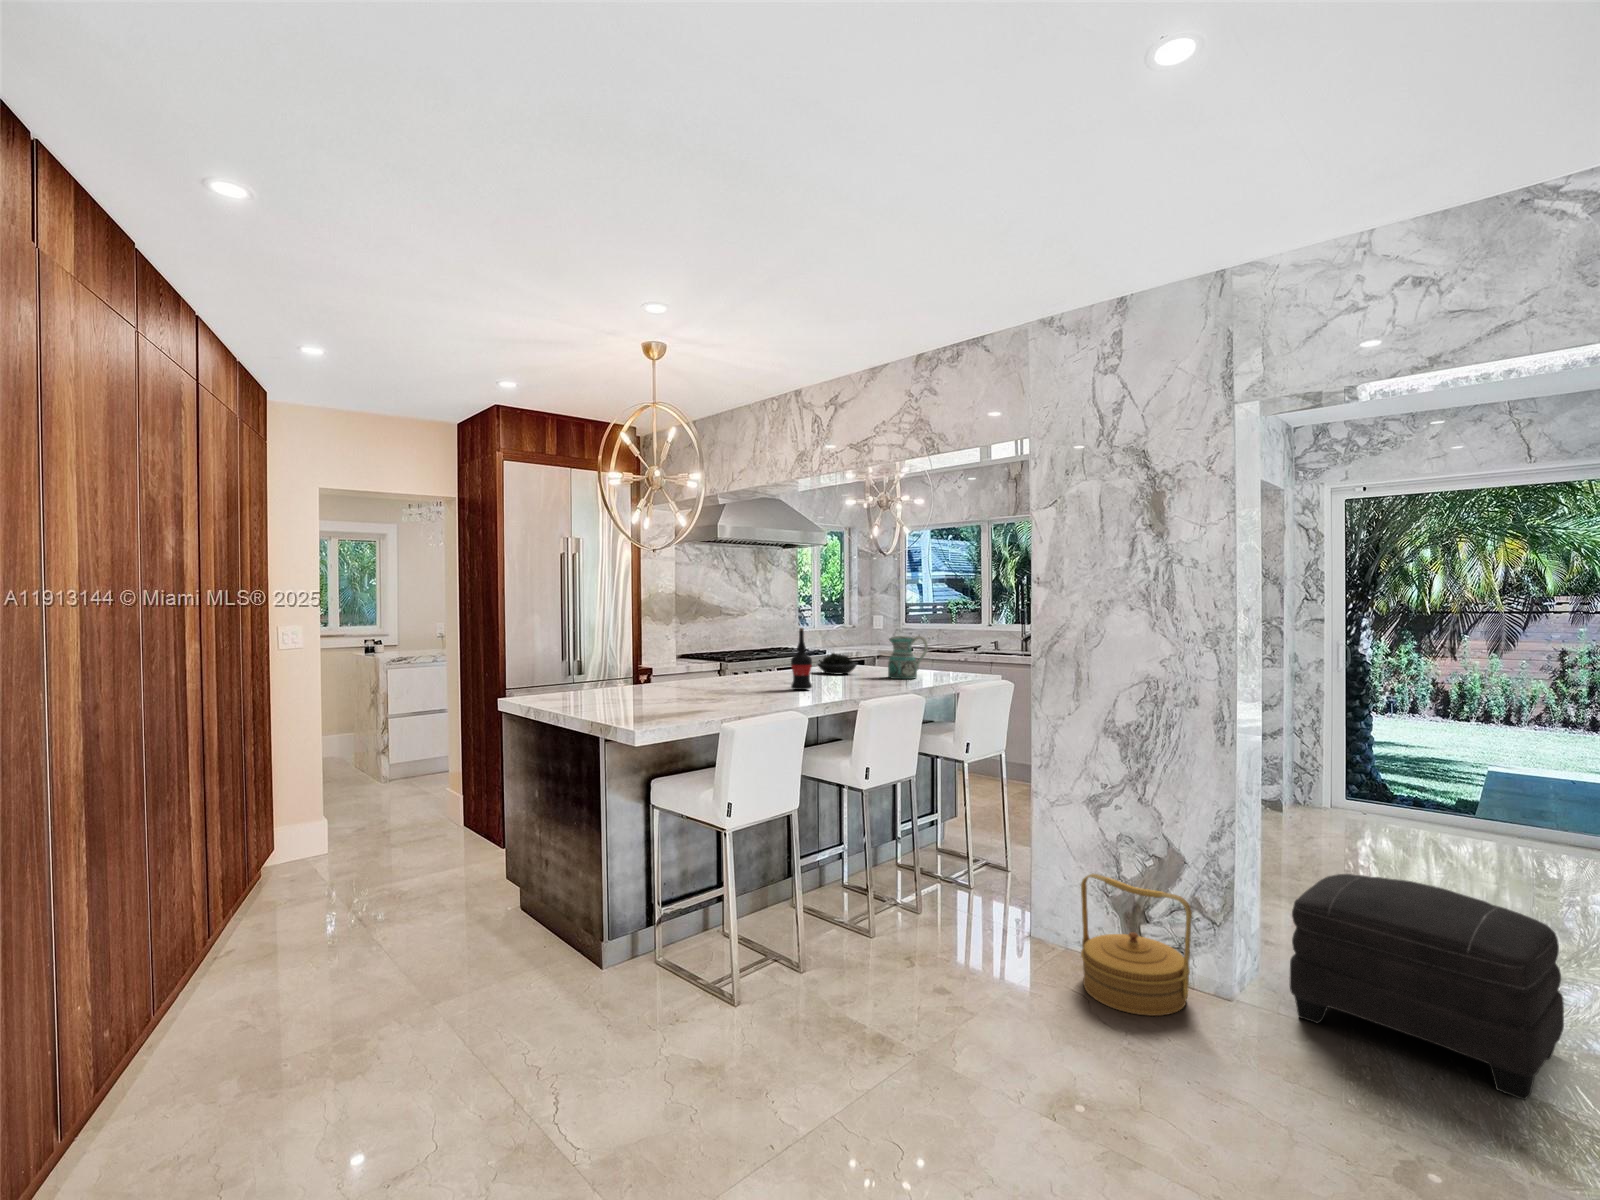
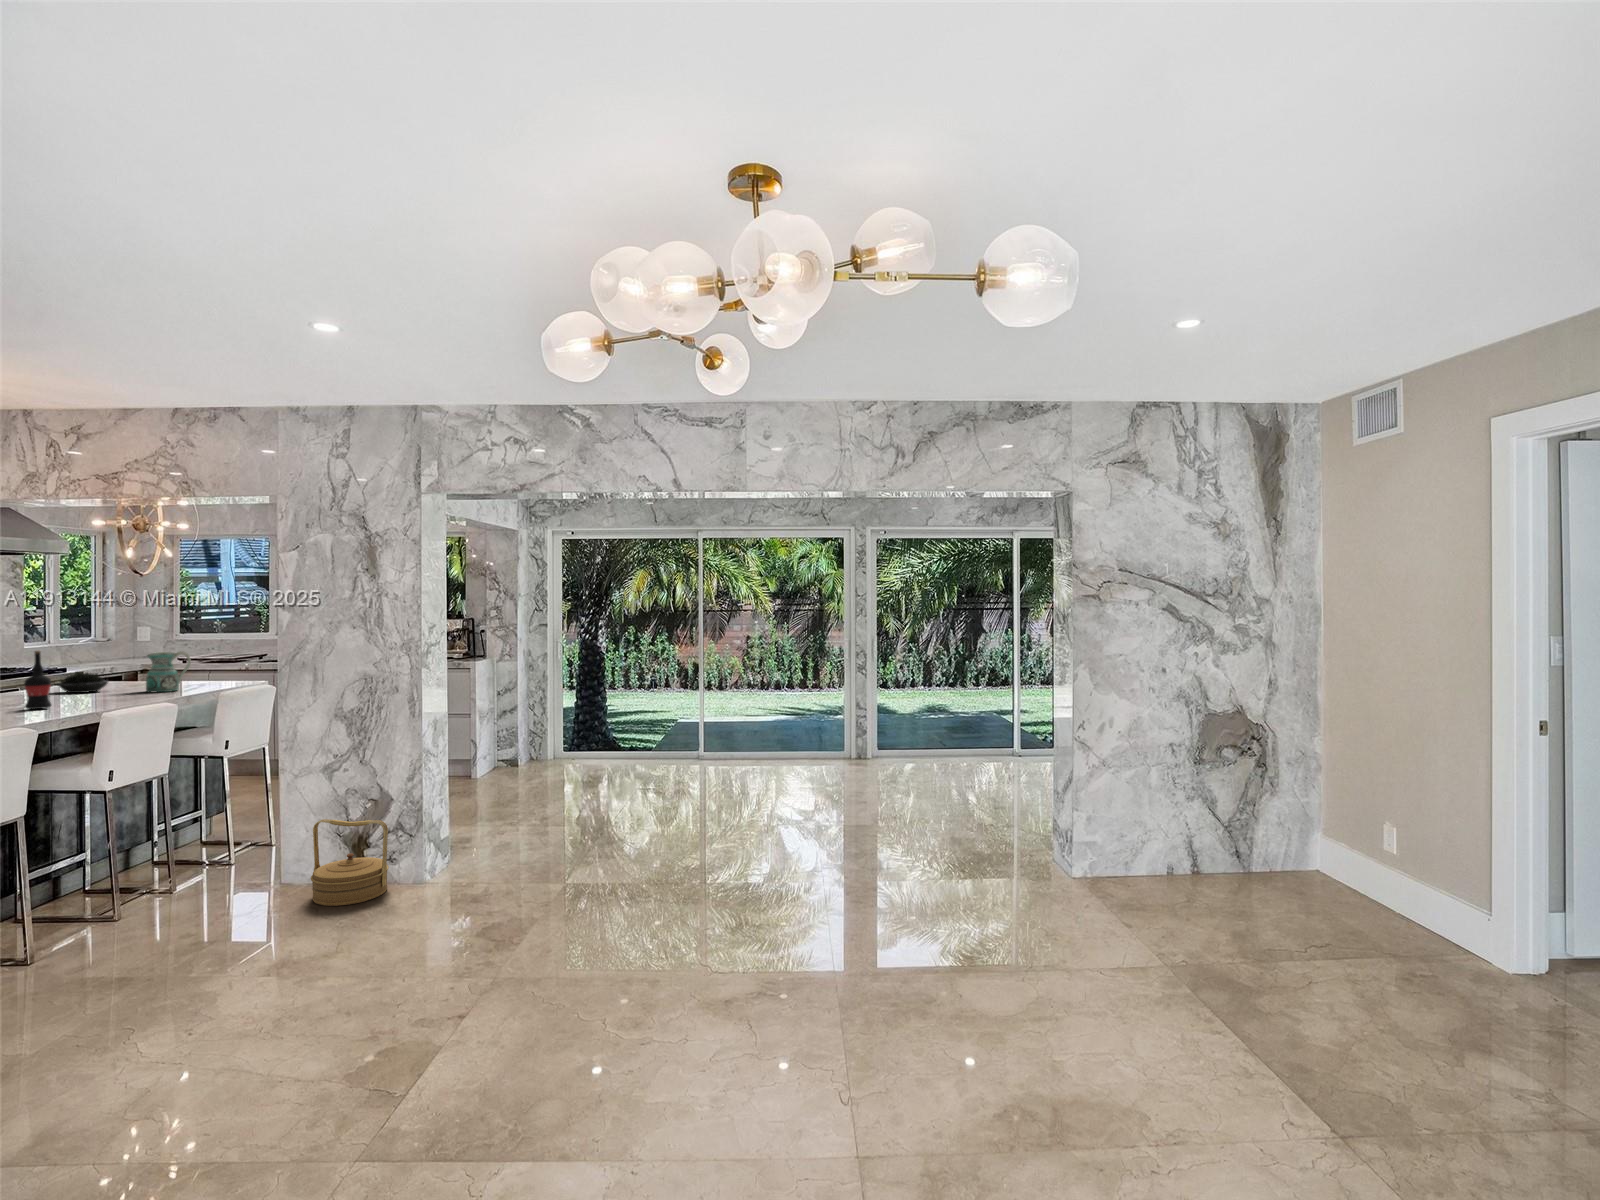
ottoman: present [1290,874,1564,1100] -> none [452,786,590,886]

